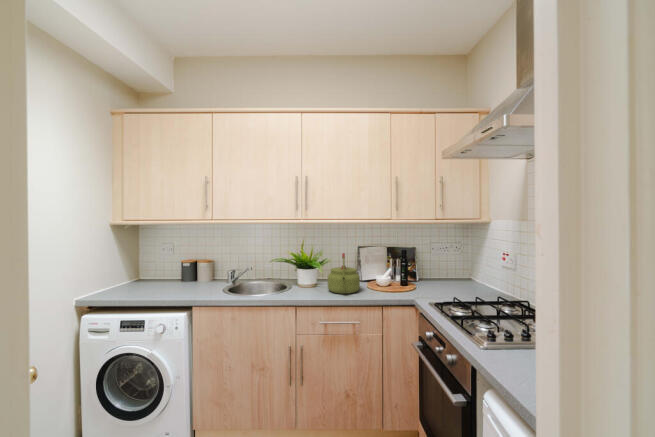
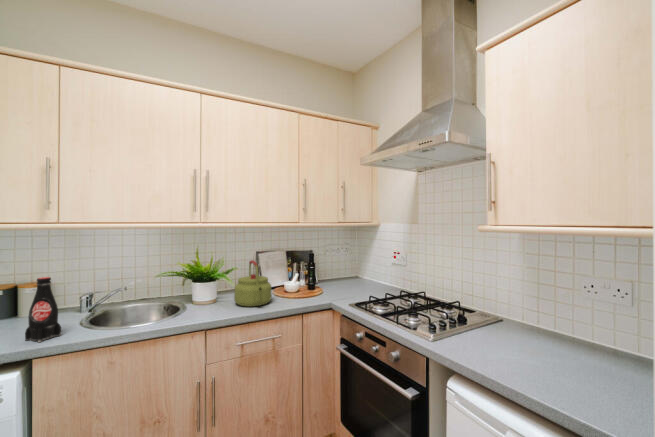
bottle: none [192,256,210,297] -> present [25,277,61,342]

